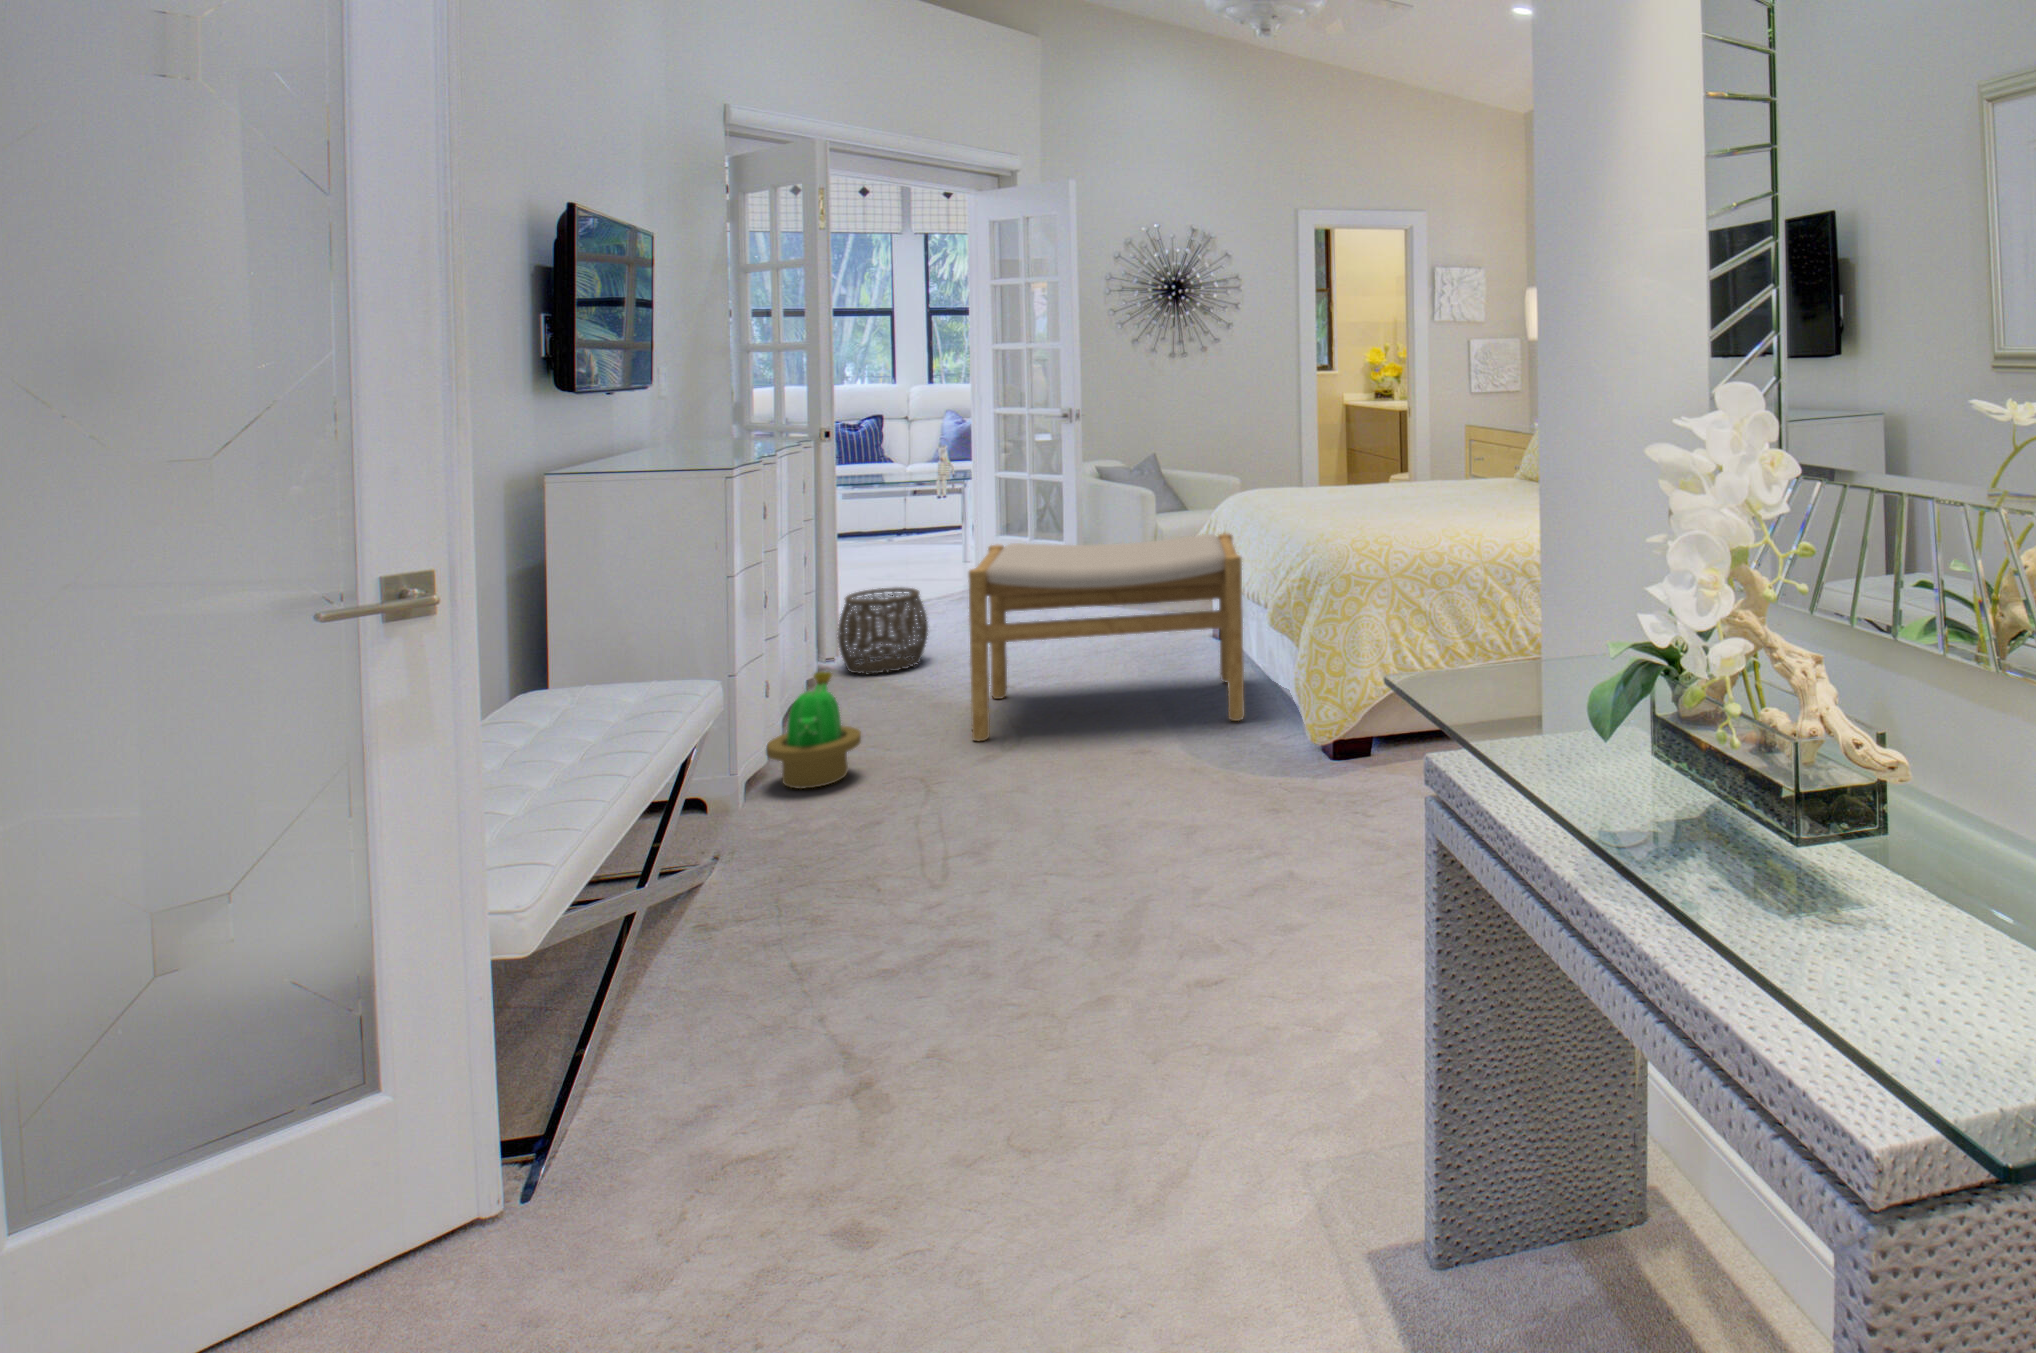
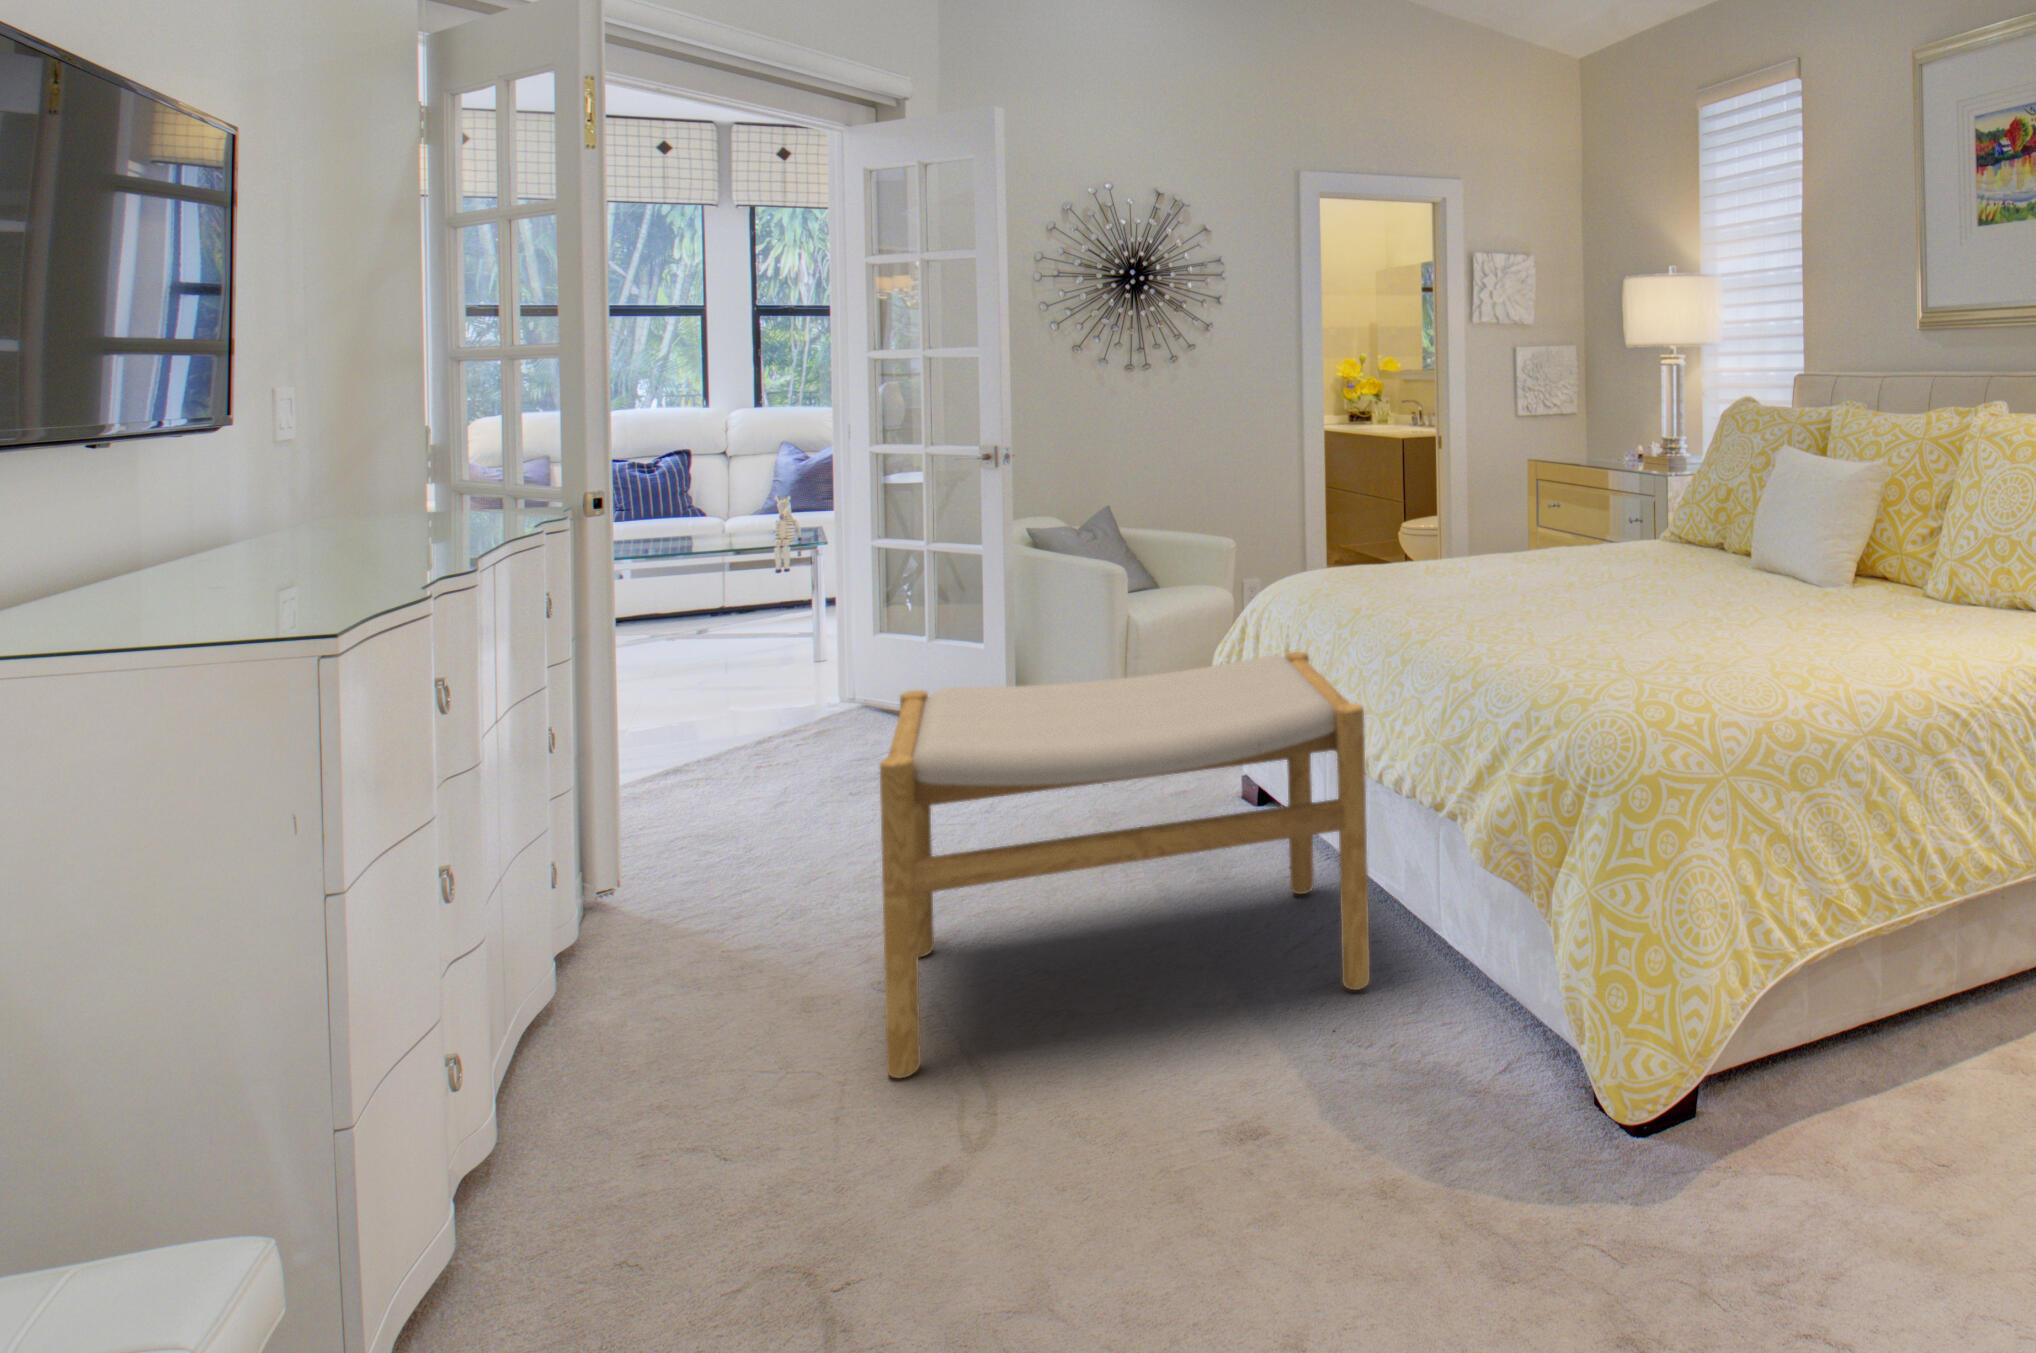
woven basket: present [838,587,928,675] -> none [618,750,783,910]
decorative plant: present [766,671,861,789] -> none [456,991,669,1269]

